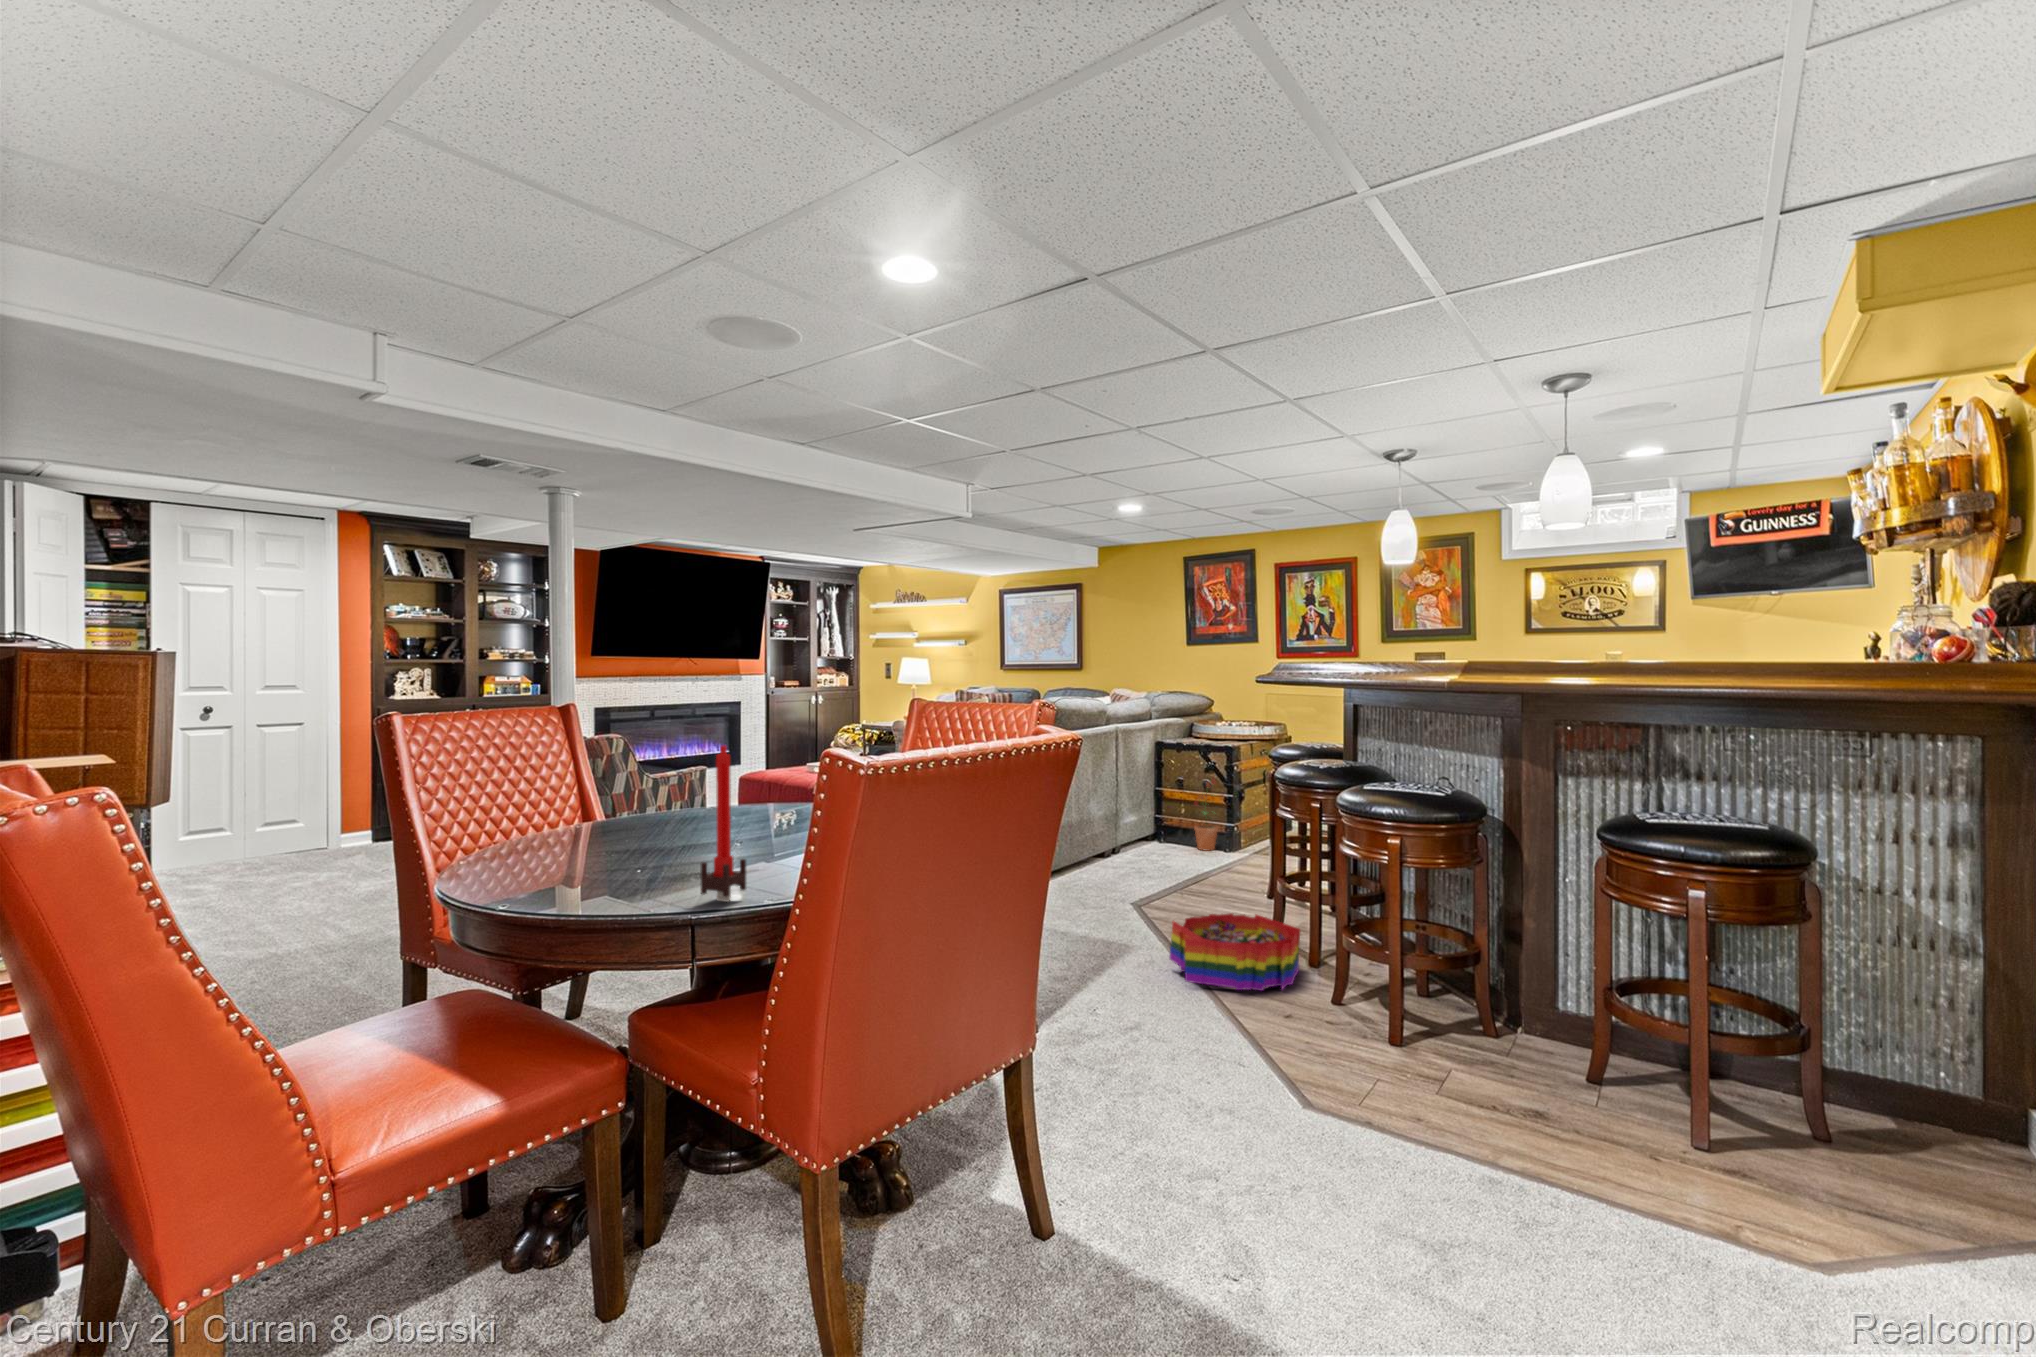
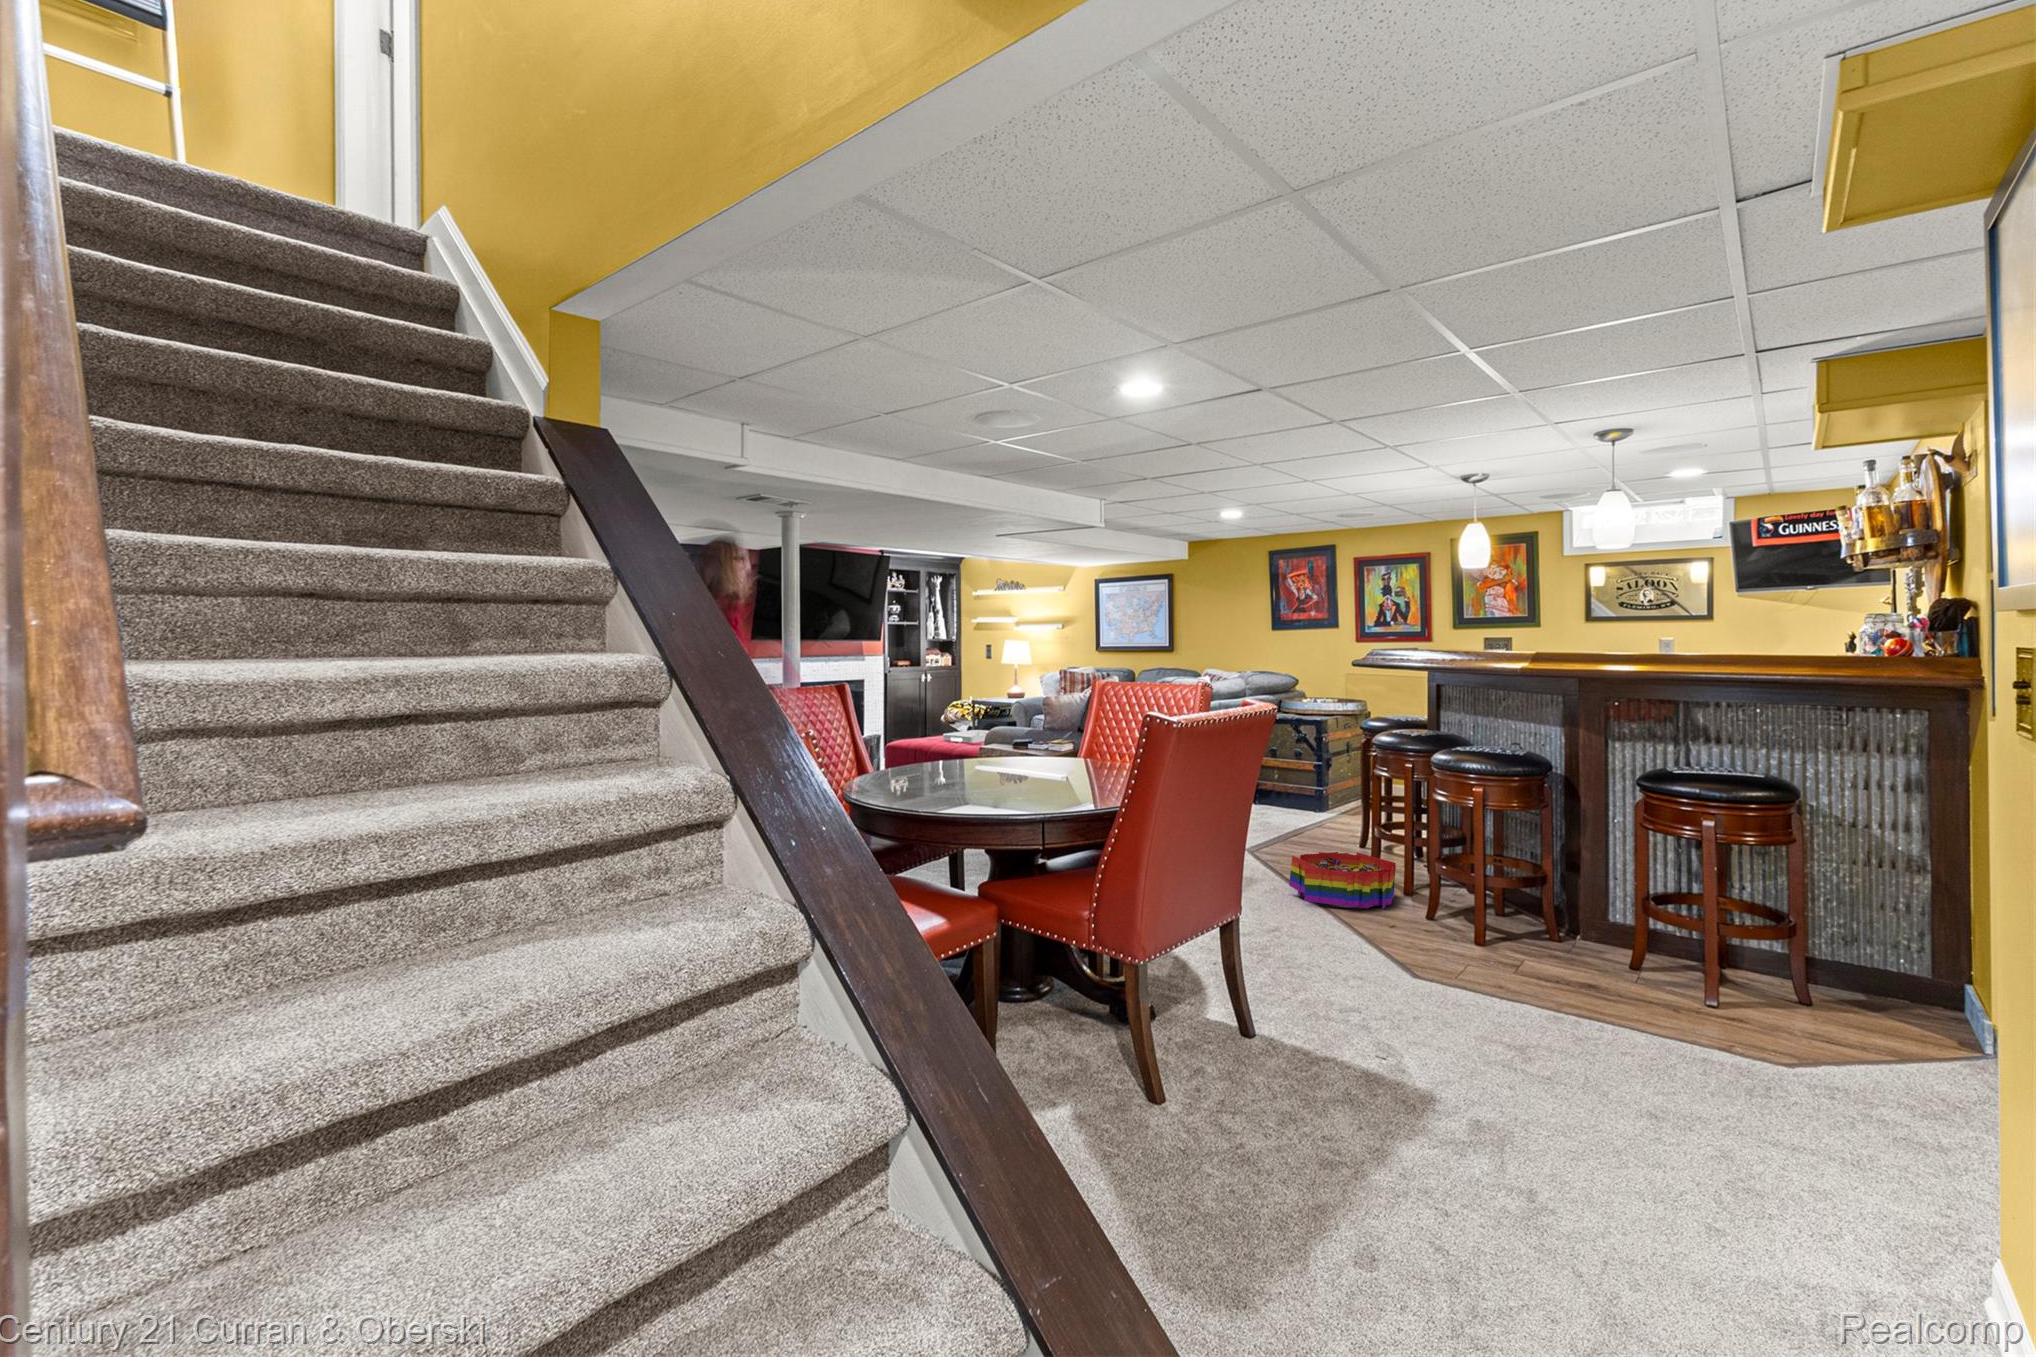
candle: present [700,746,746,902] -> none [1042,714,1068,812]
potted plant: present [1194,779,1218,851] -> none [1285,747,1308,810]

